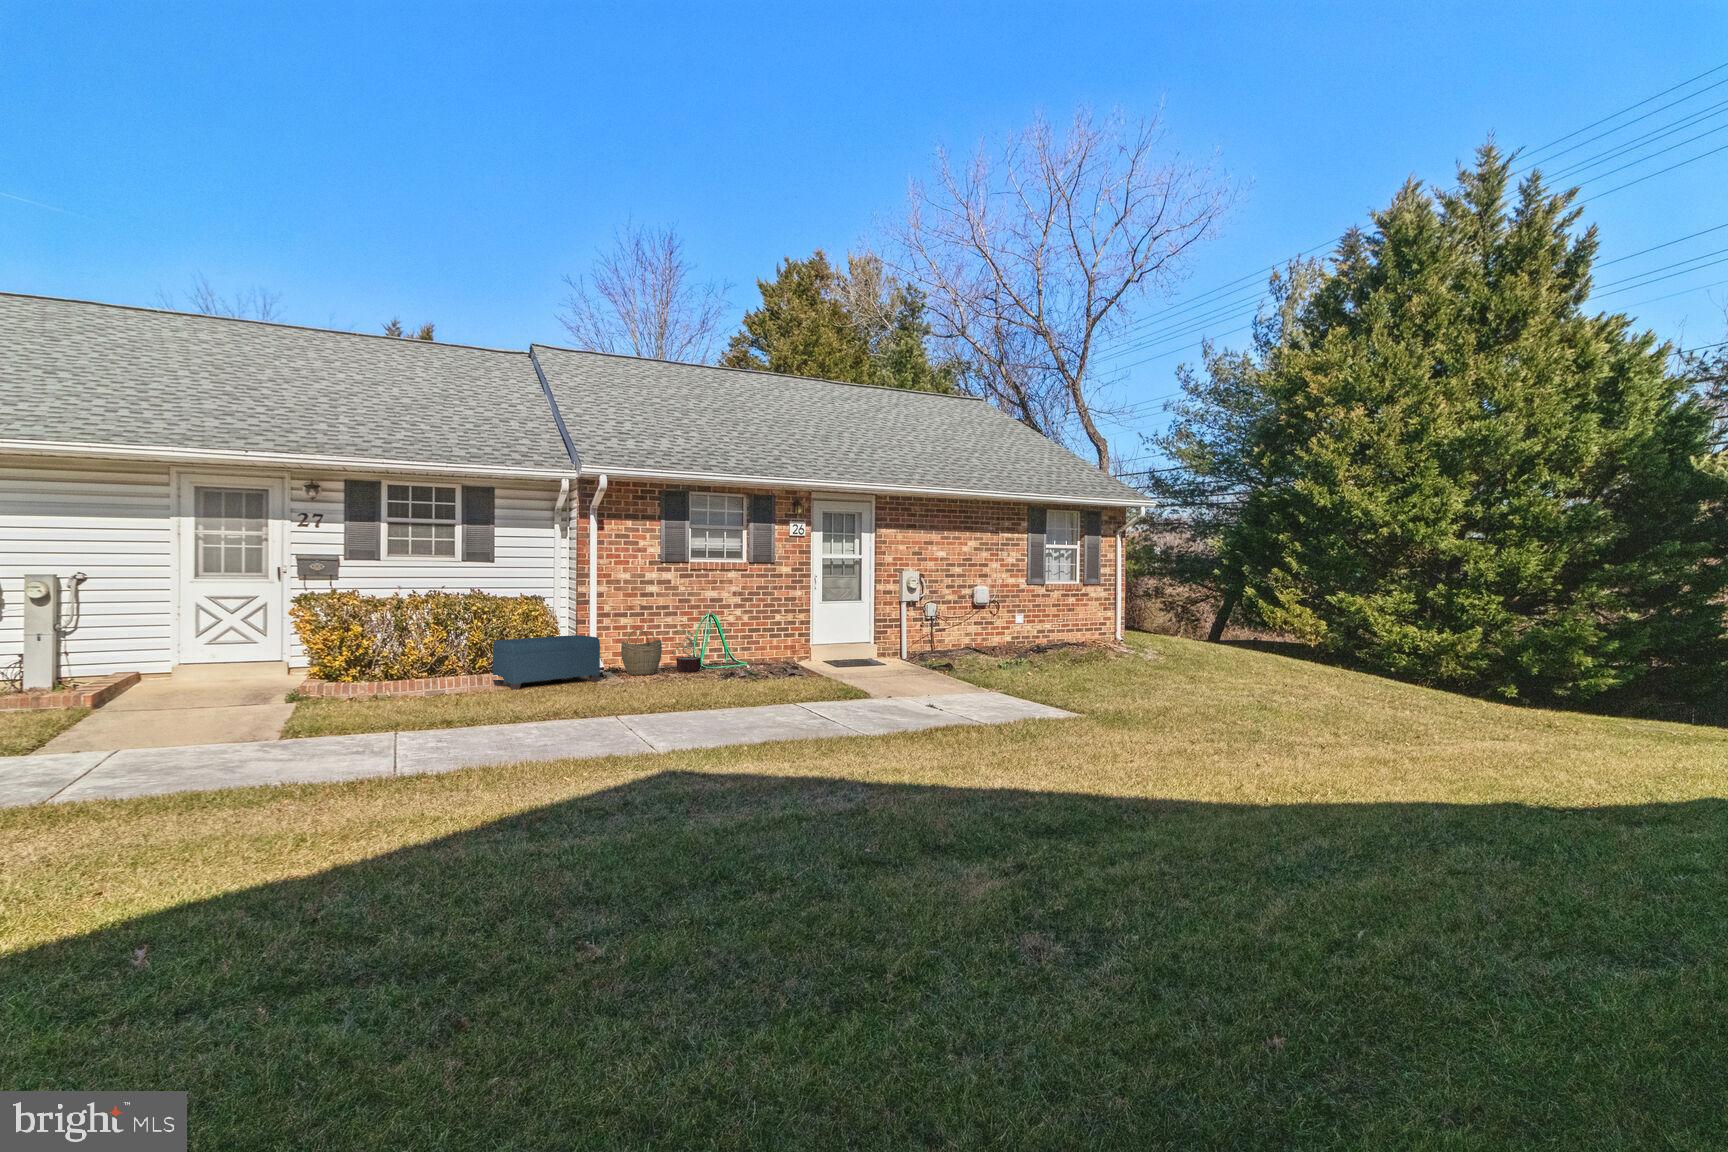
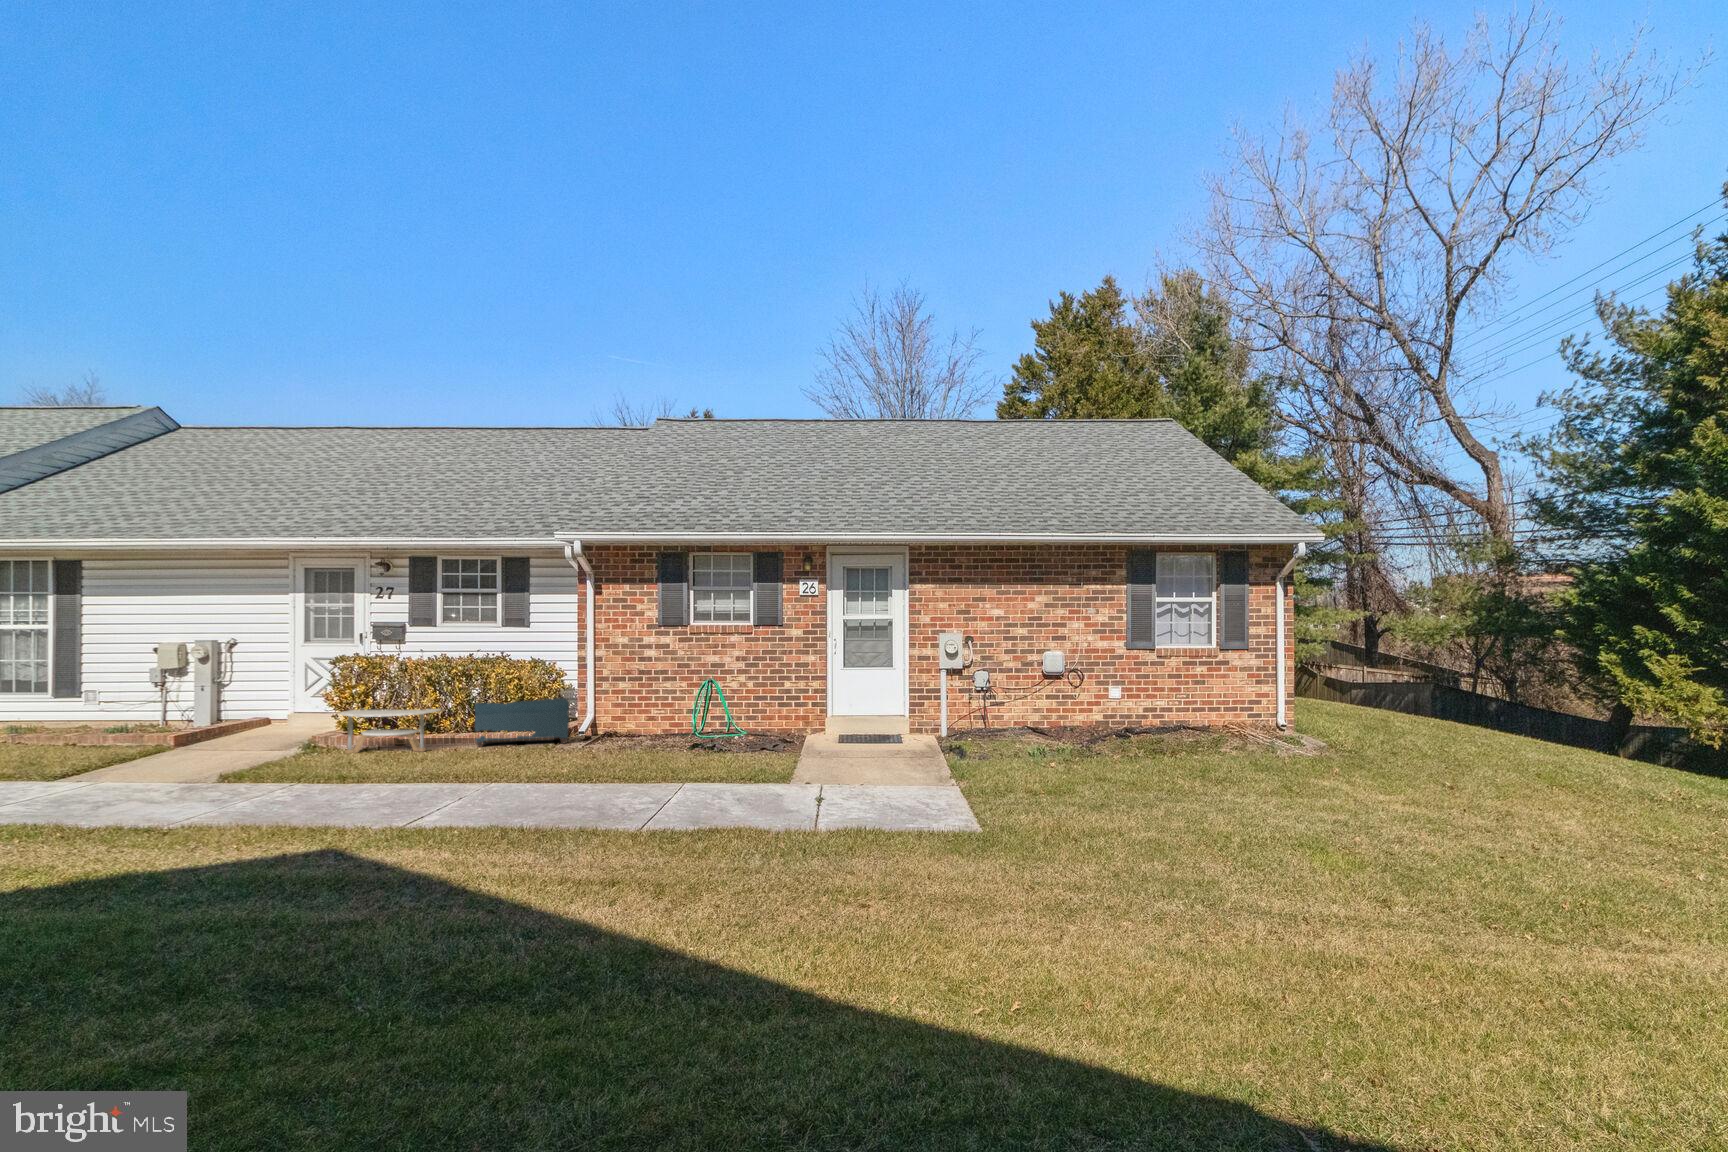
decorative plant: present [672,628,702,673] -> none [665,694,691,740]
woven basket: present [621,629,662,675] -> none [608,694,648,740]
round table: none [359,648,479,705] -> present [340,709,441,753]

